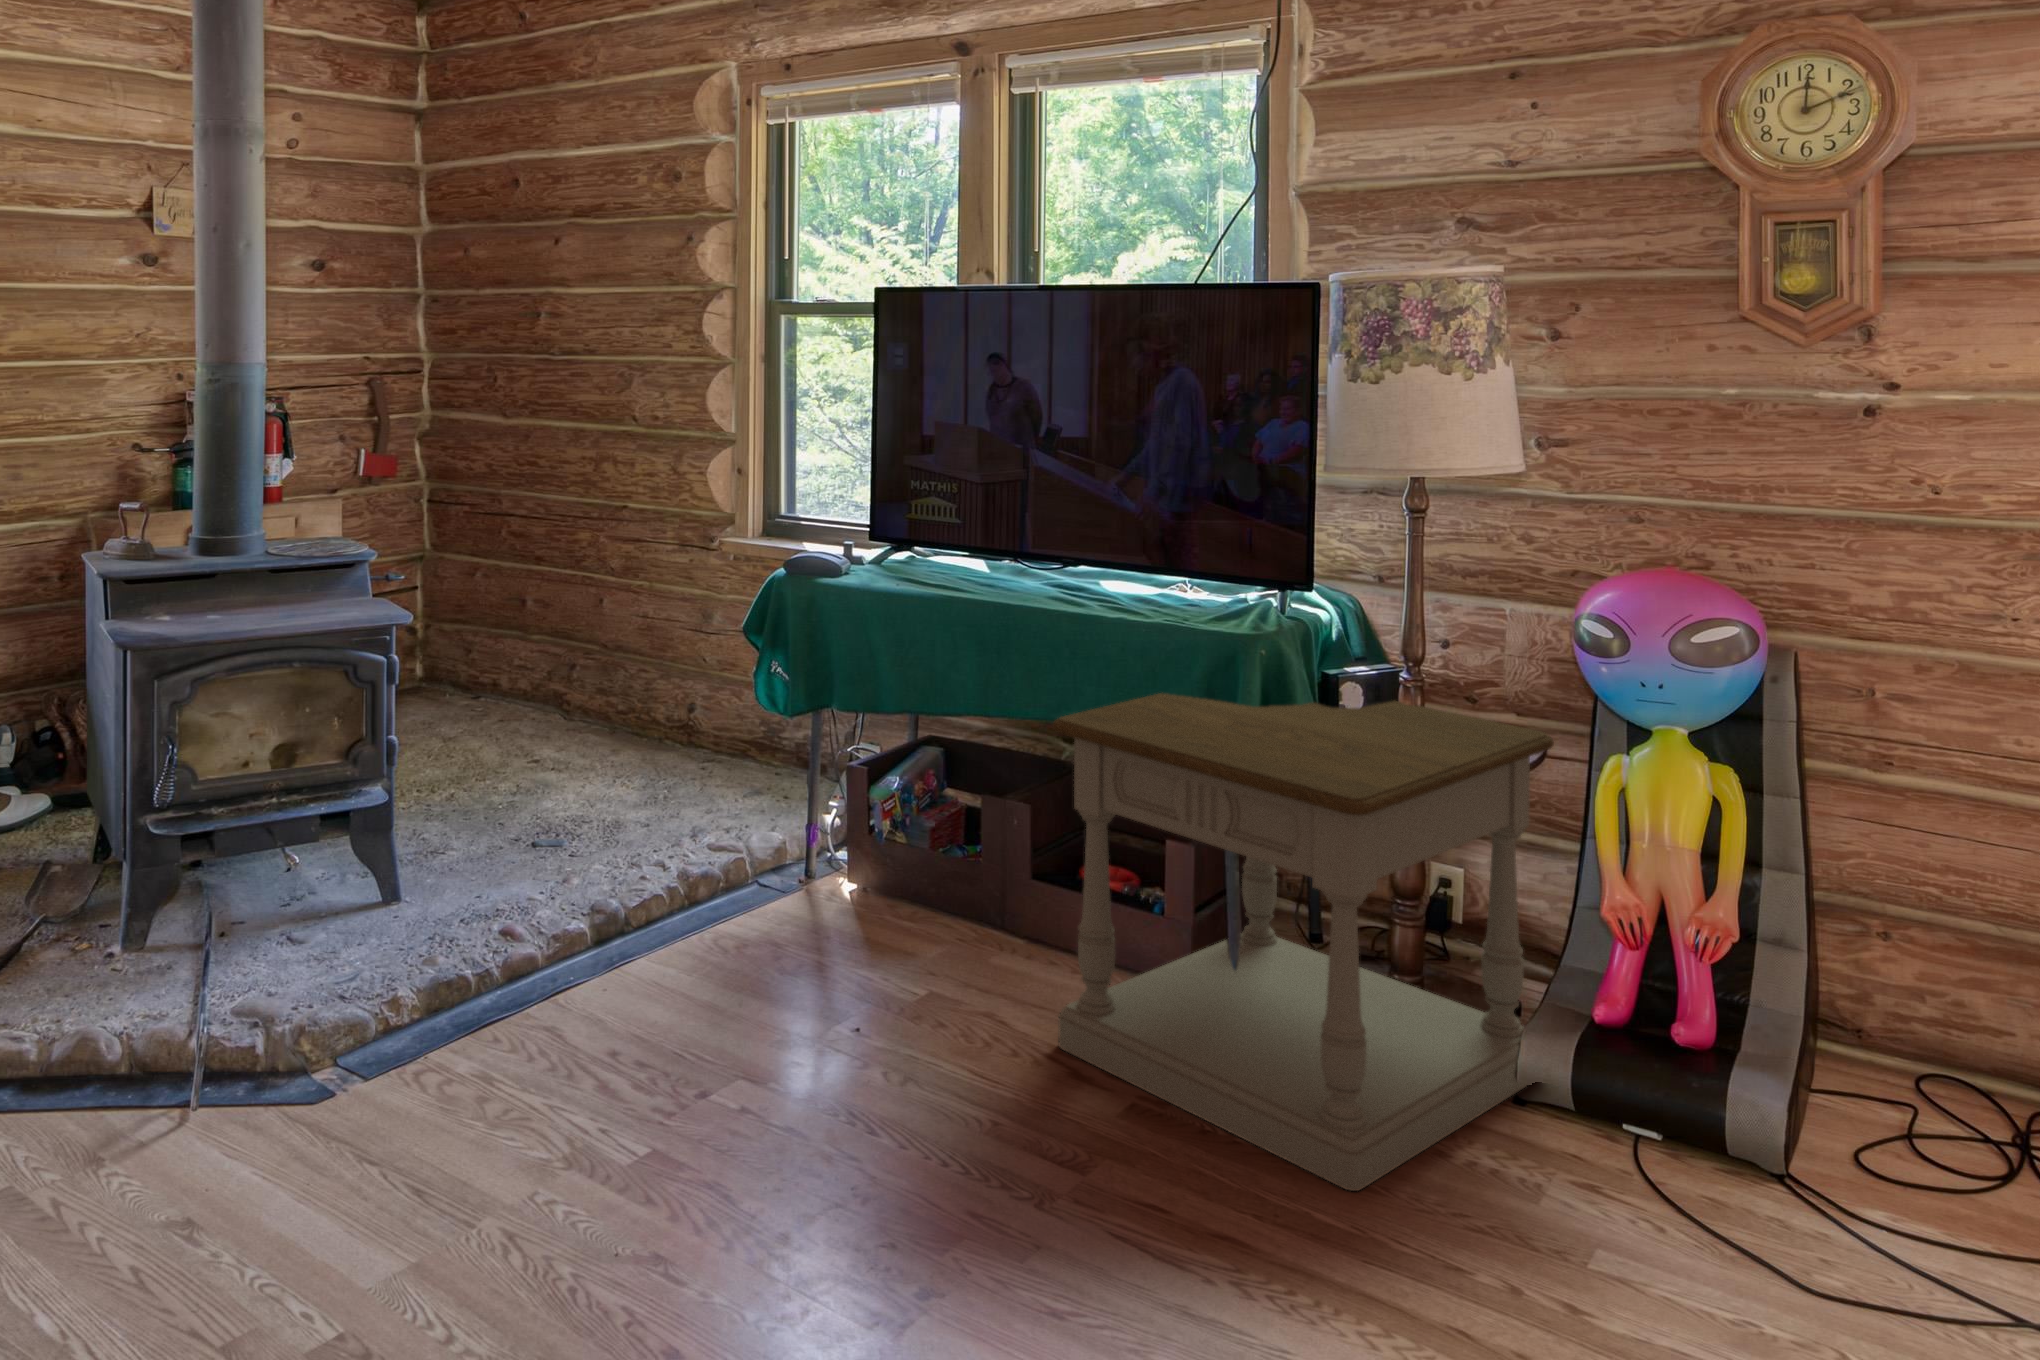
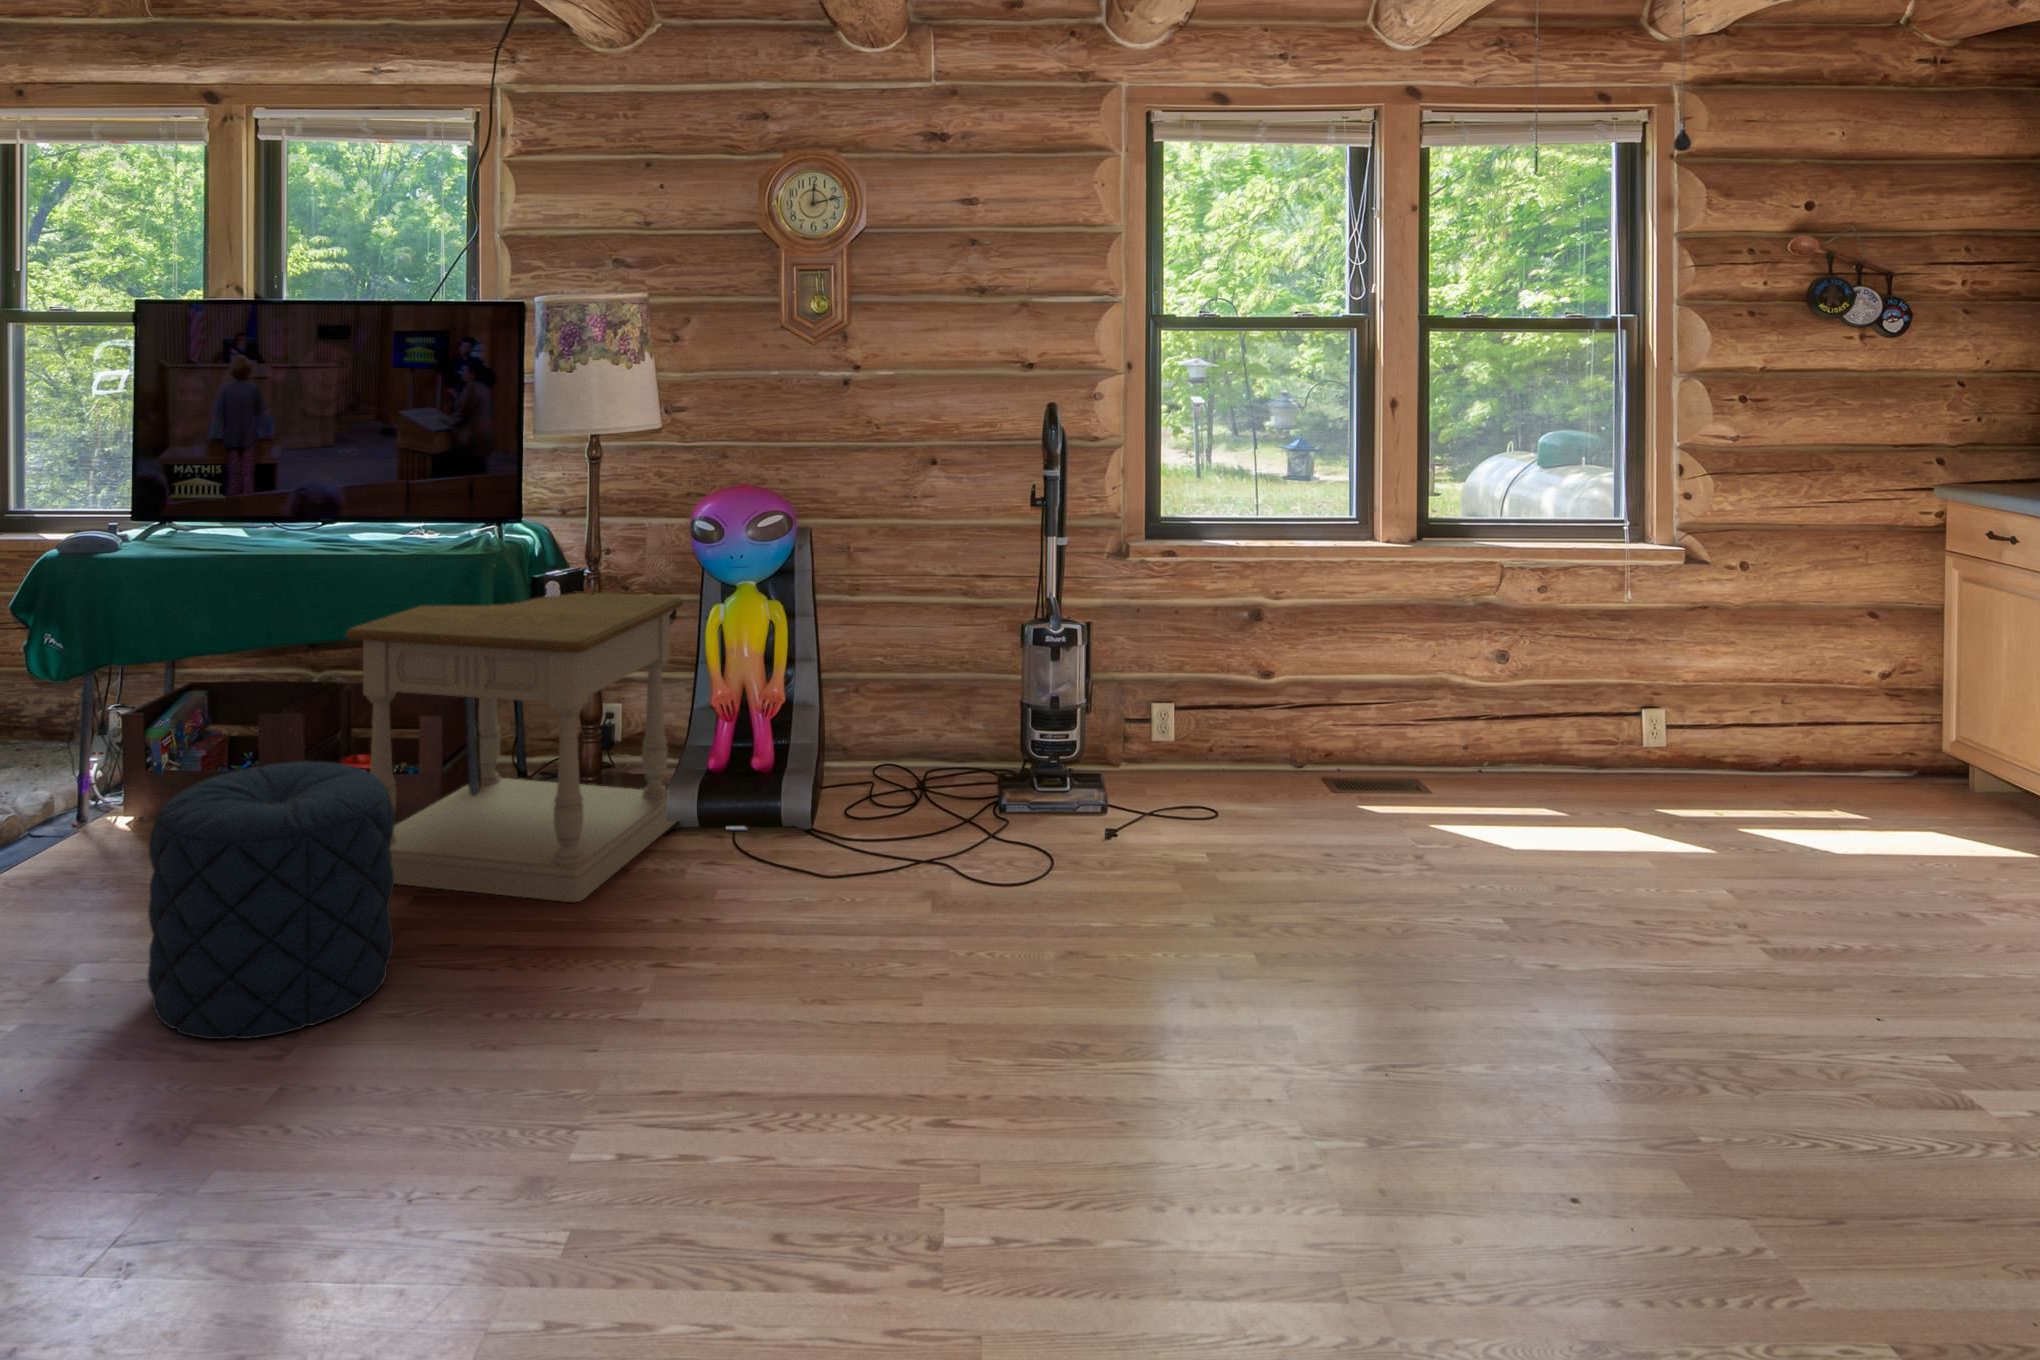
pouf: none [765,897,1066,1293] -> present [148,761,395,1039]

